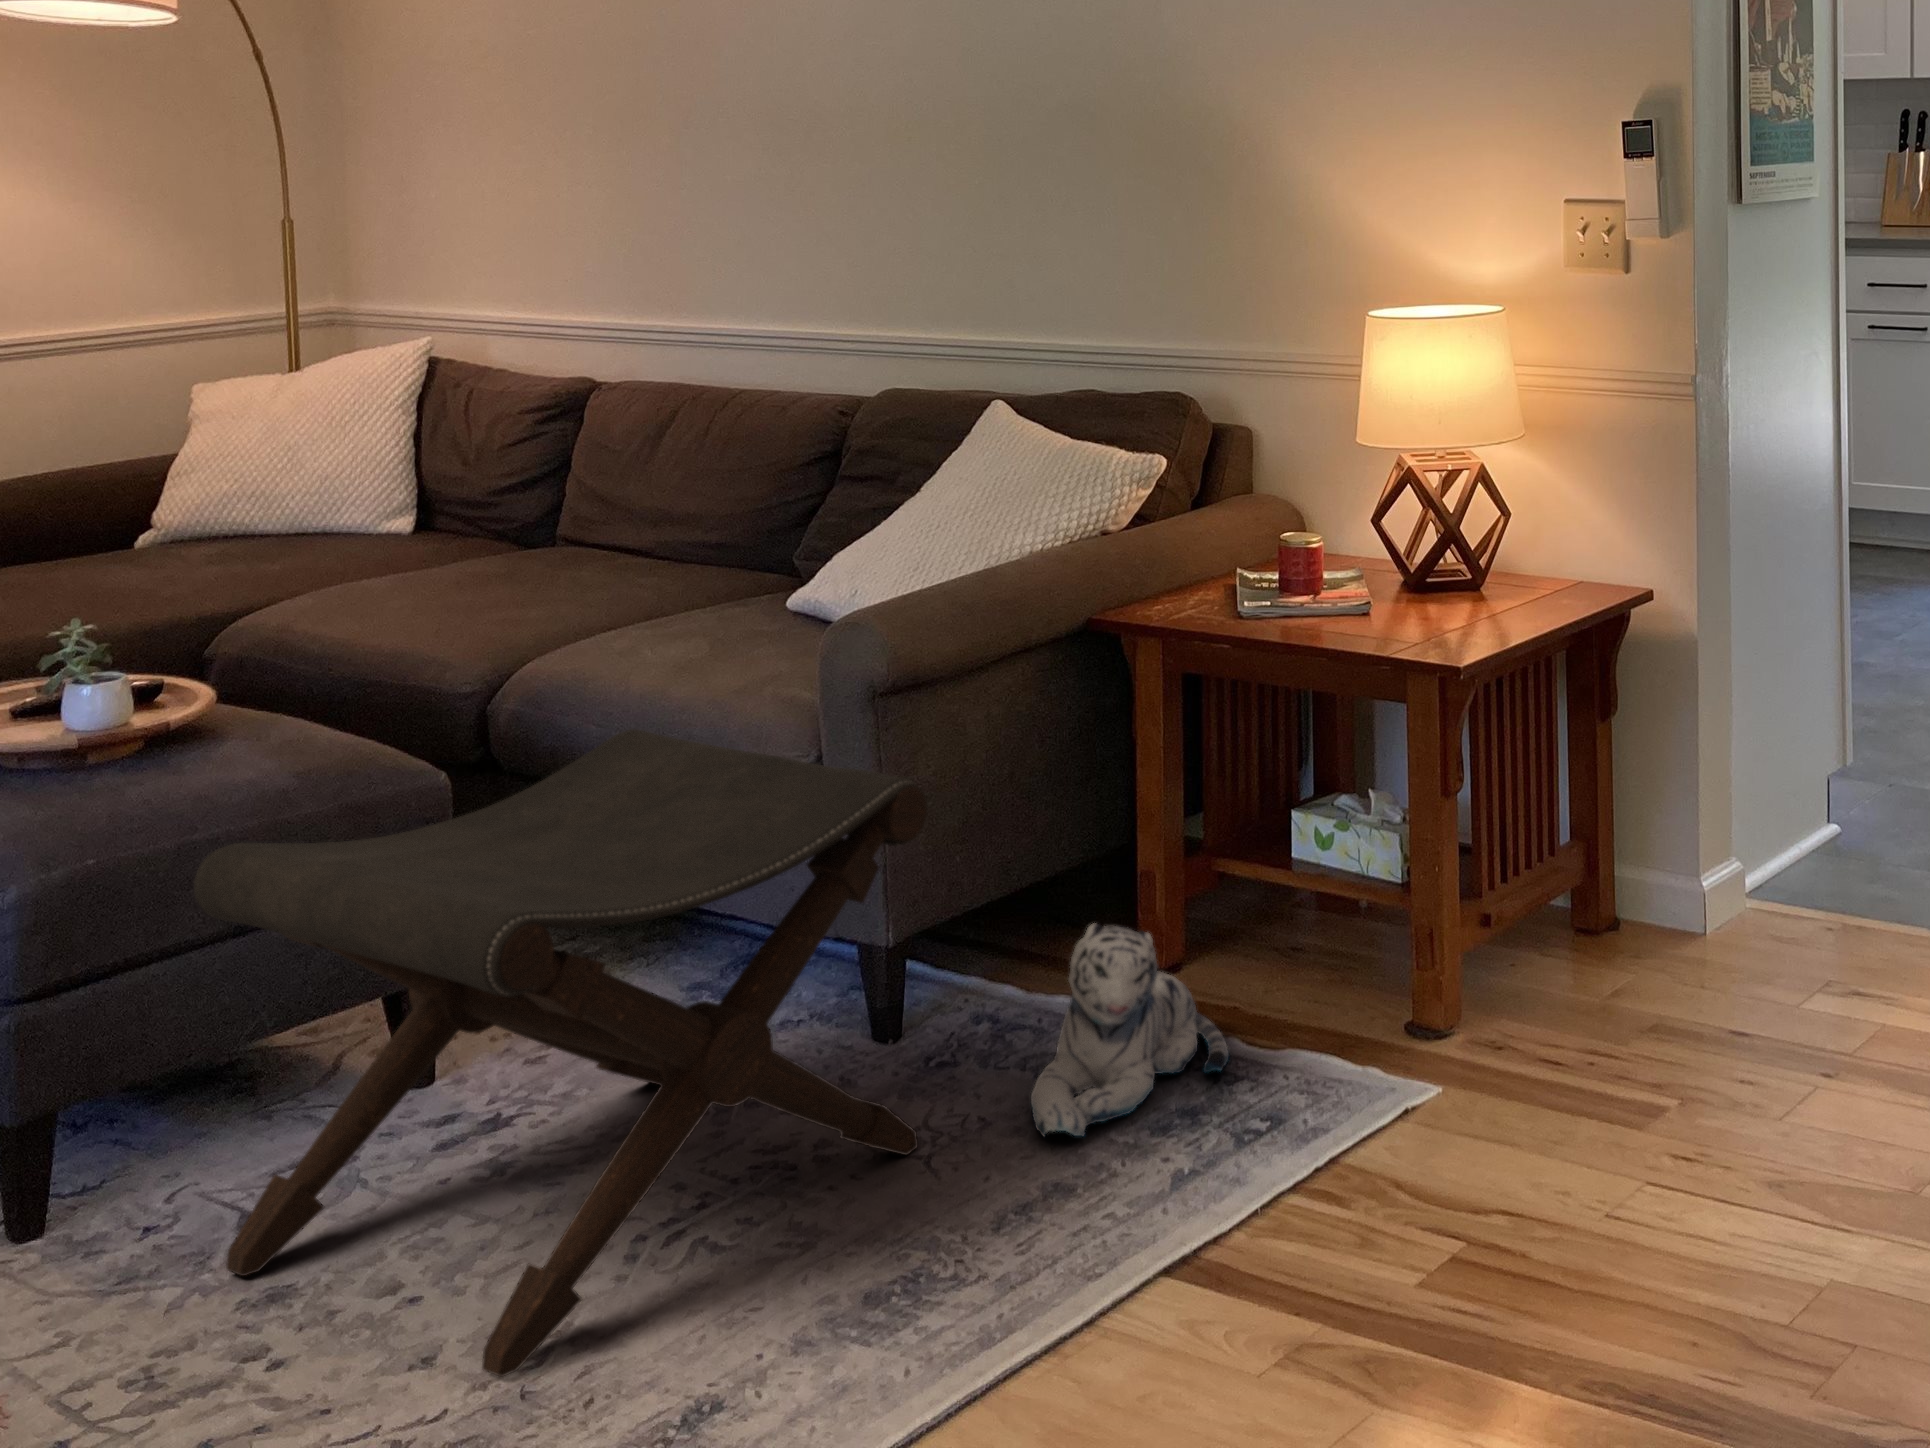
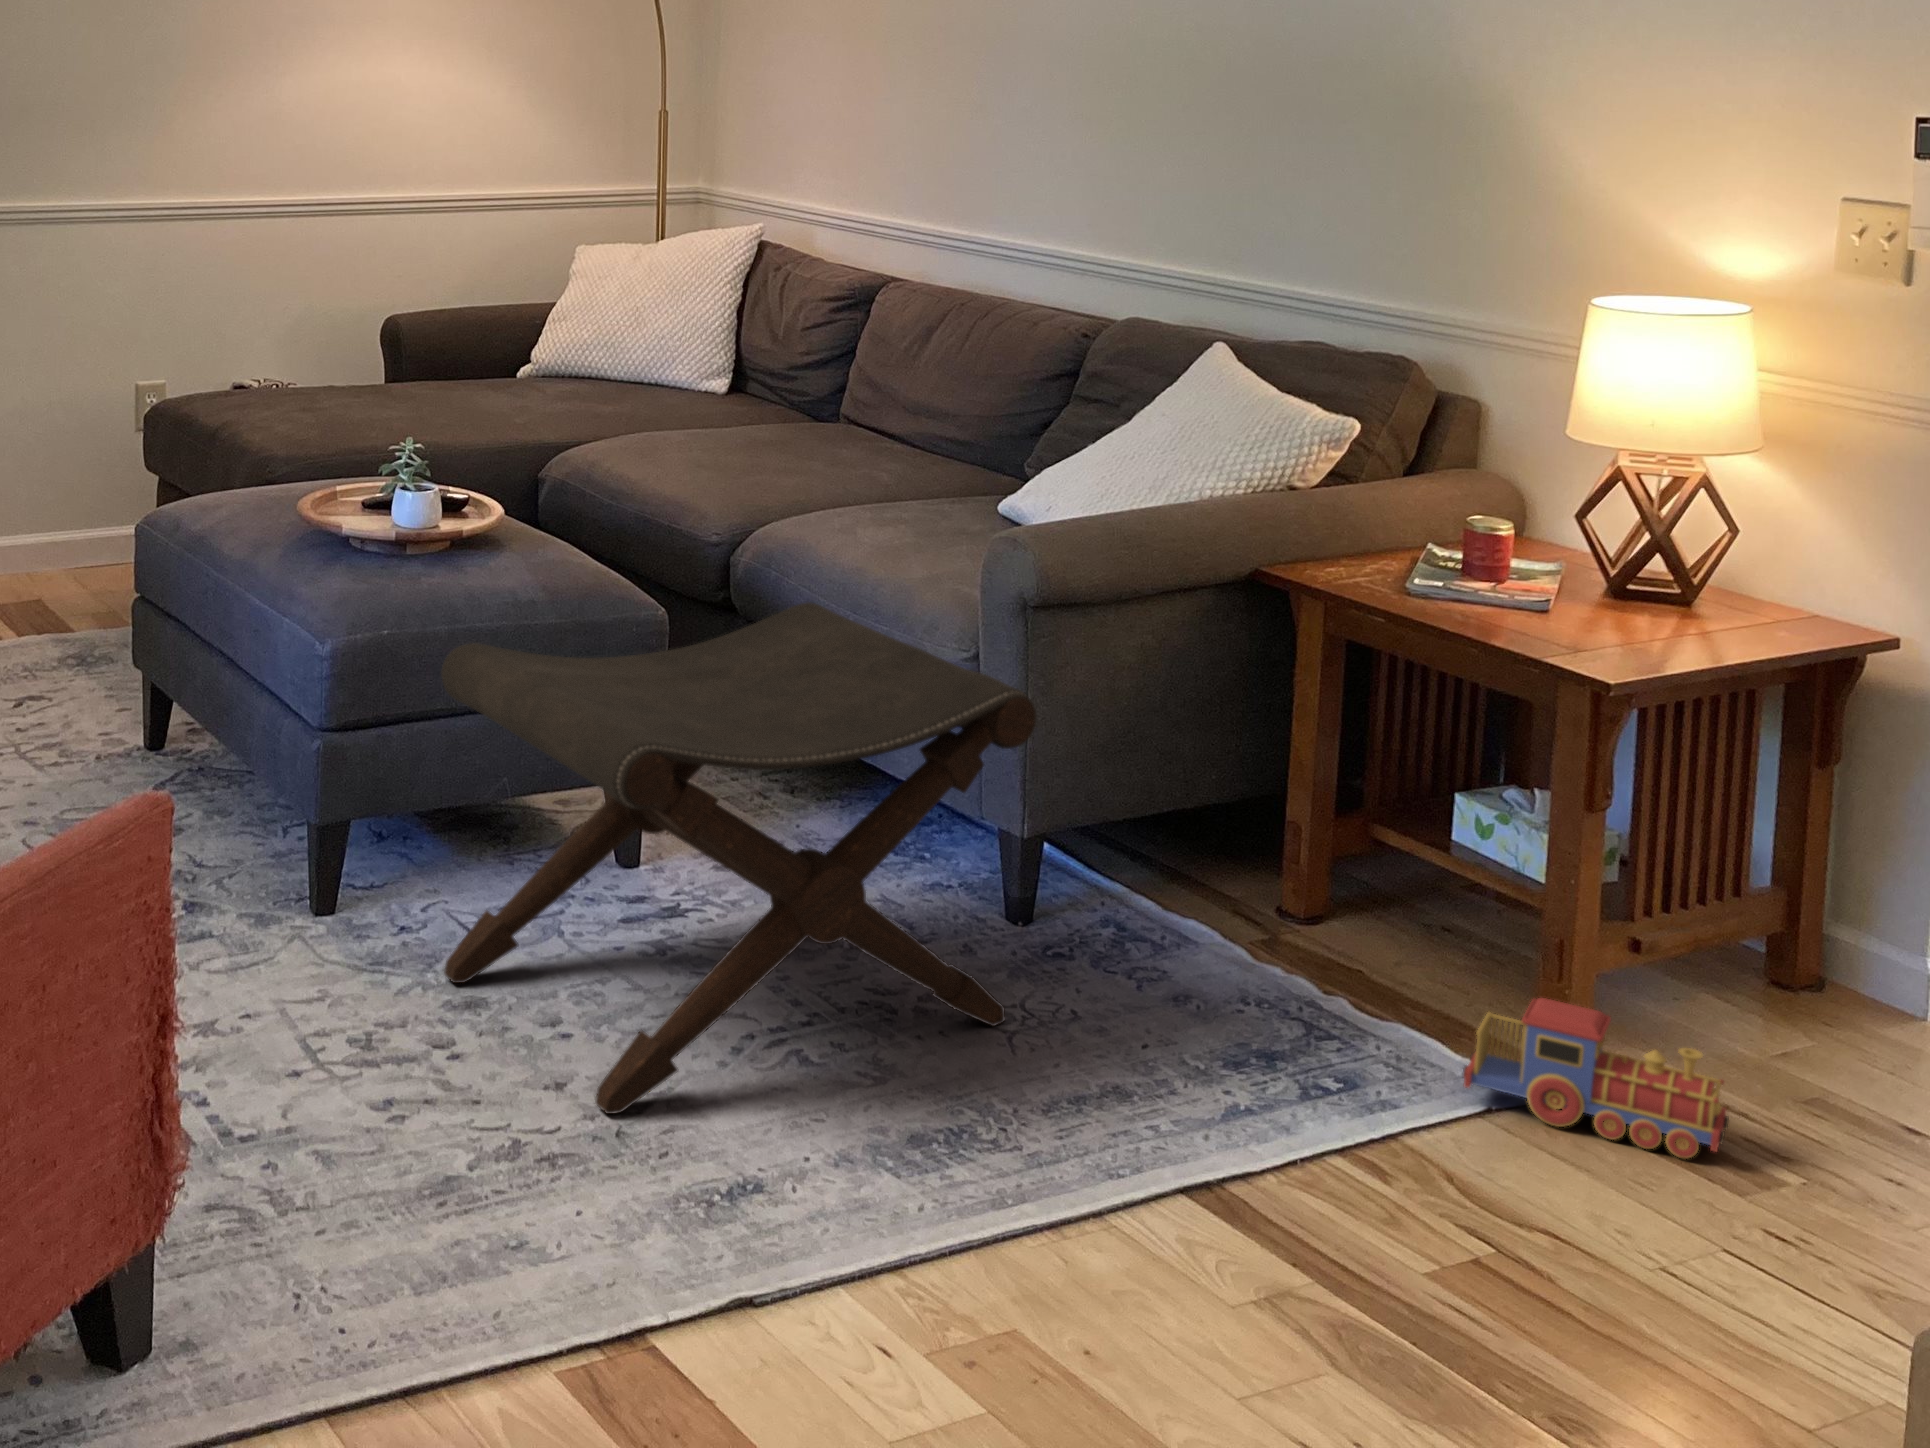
plush toy: present [1030,924,1229,1136] -> none [1115,858,1332,1053]
toy train: none [1375,986,1608,1108] -> present [1463,998,1729,1158]

